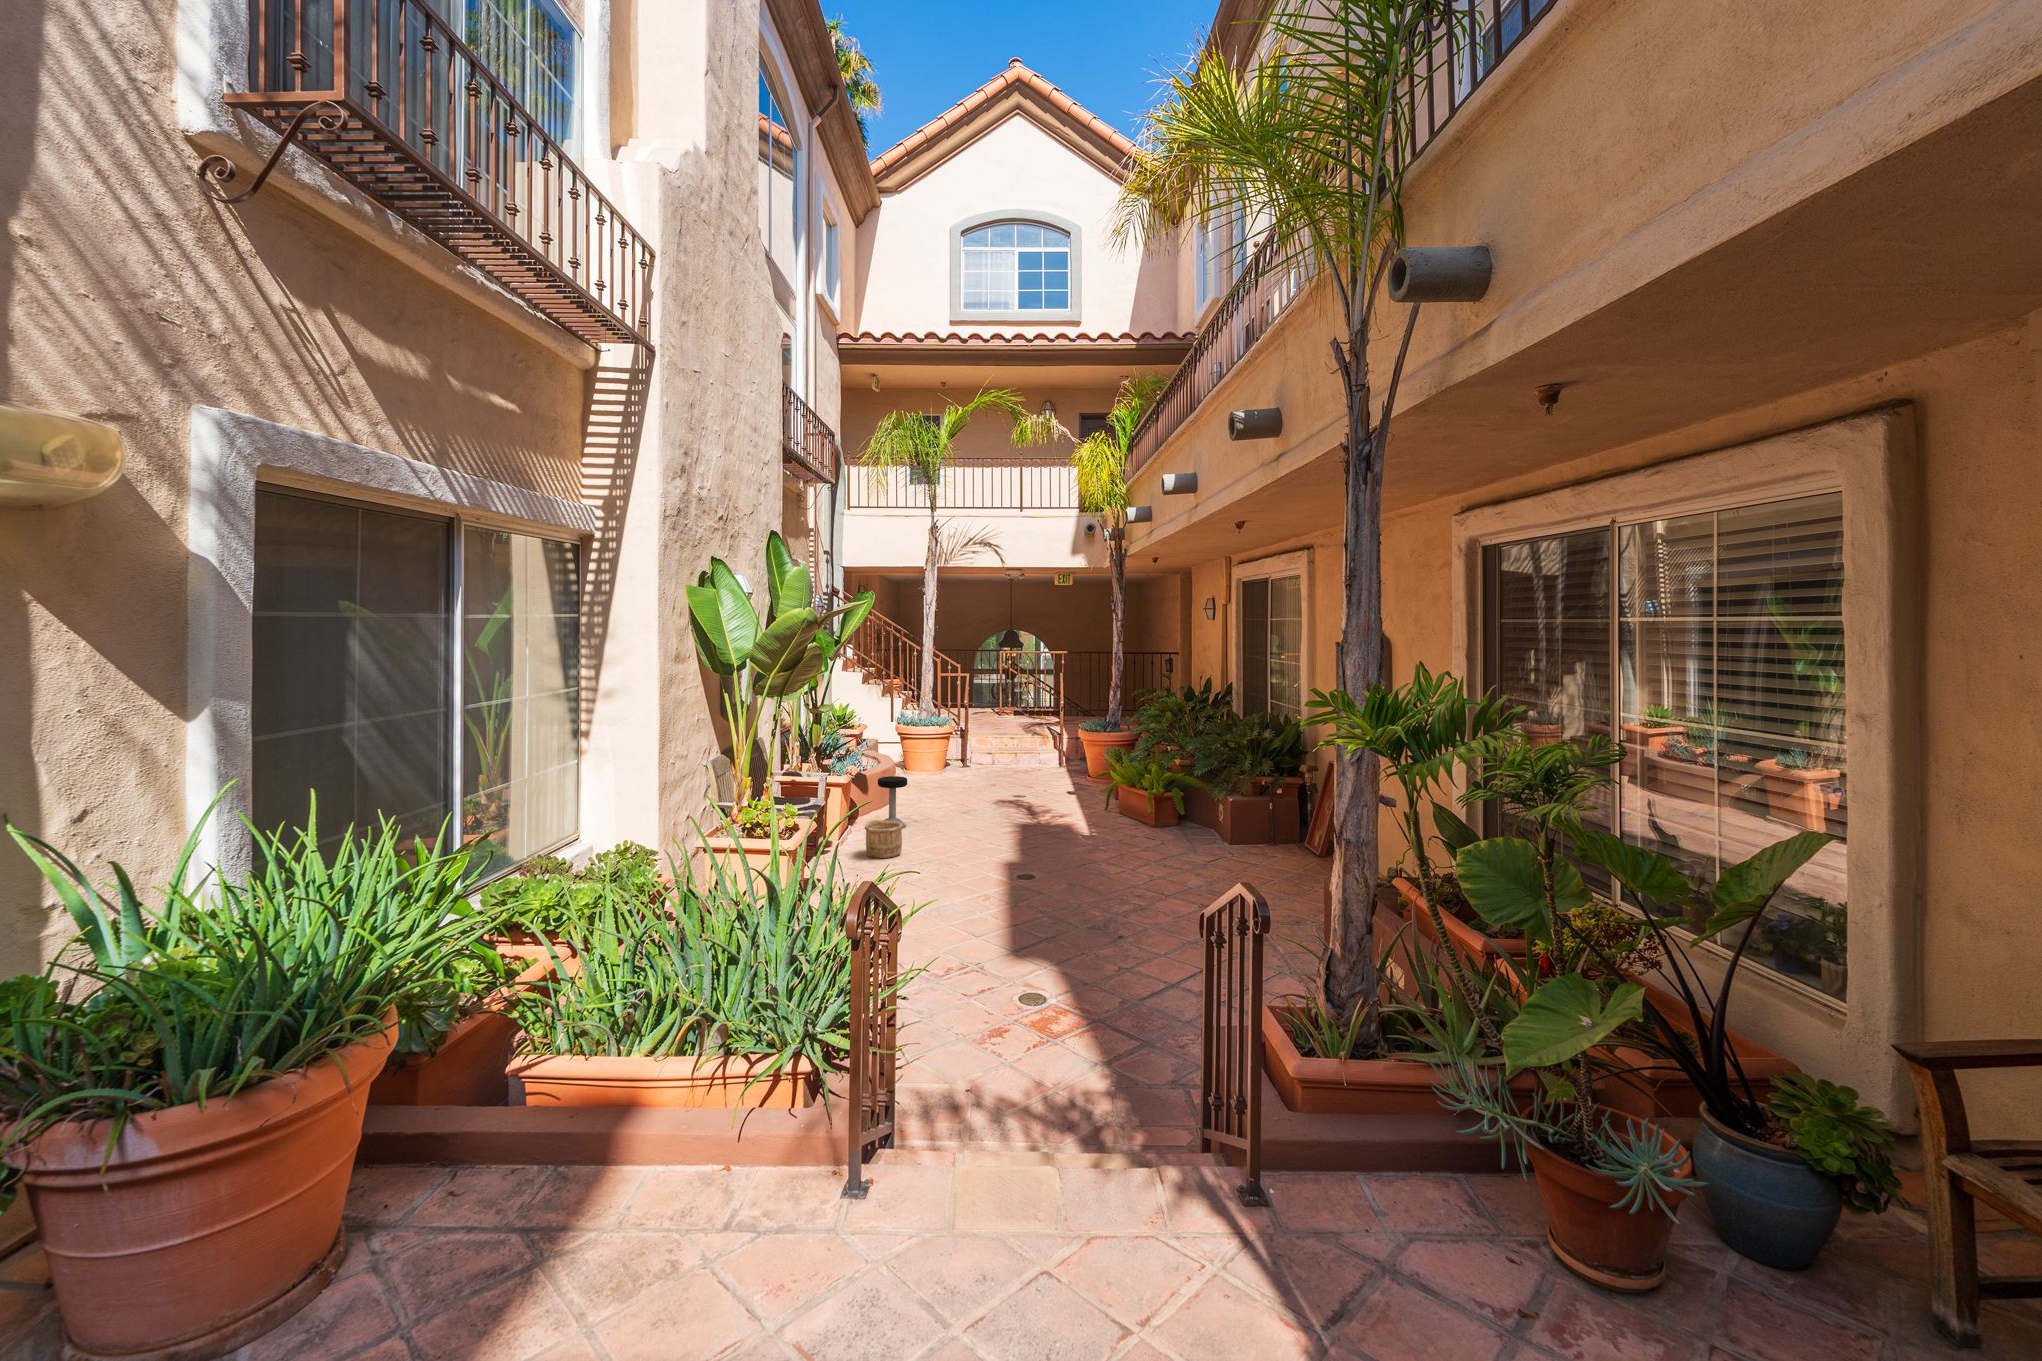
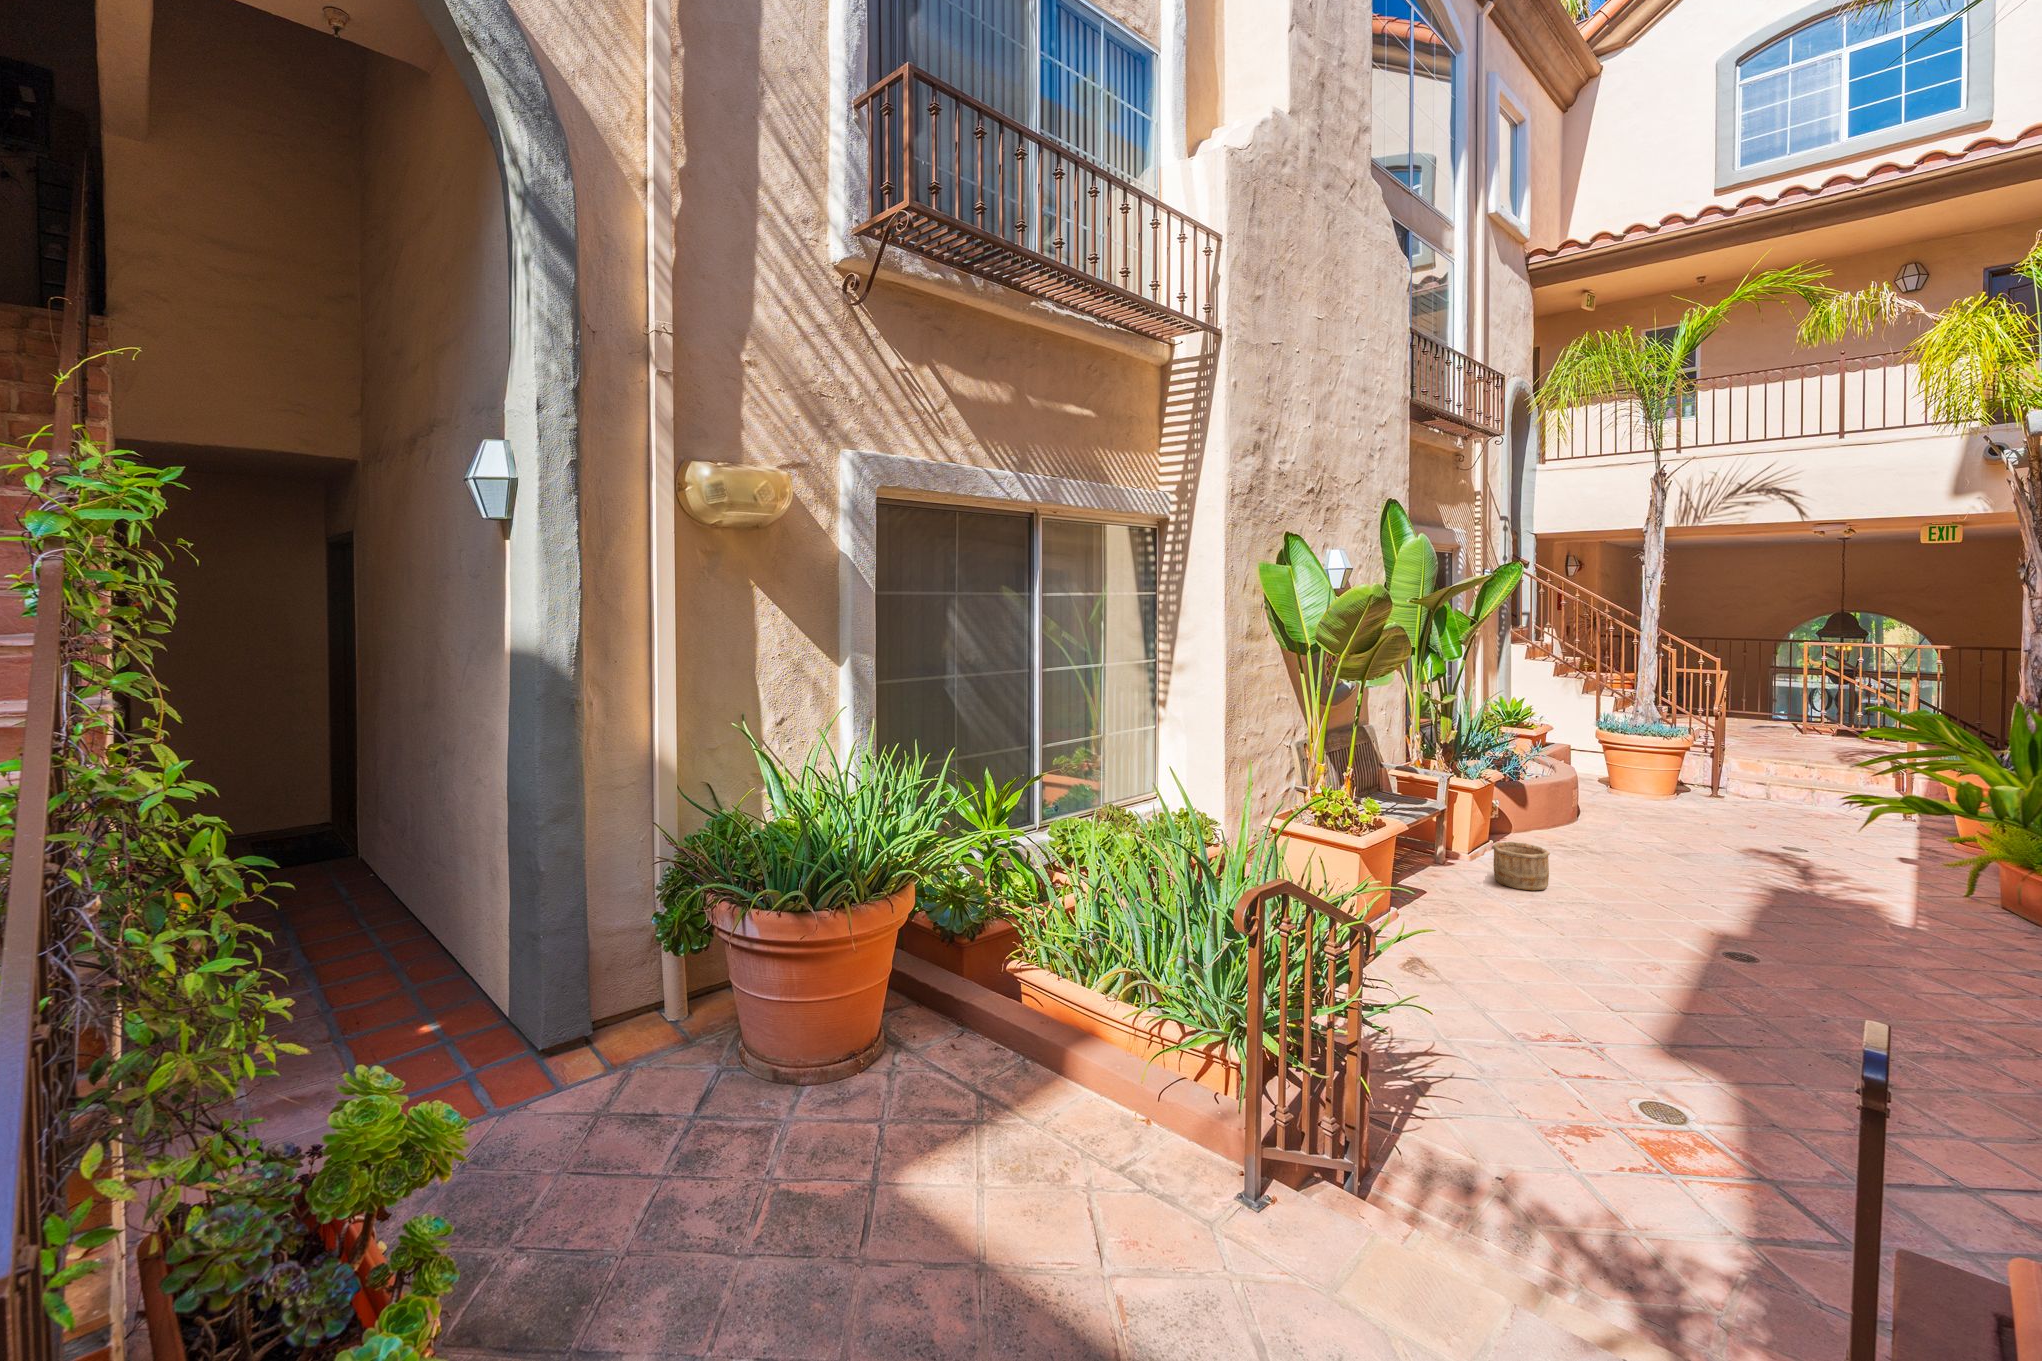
stool: present [878,776,907,828] -> none [1529,790,1575,858]

